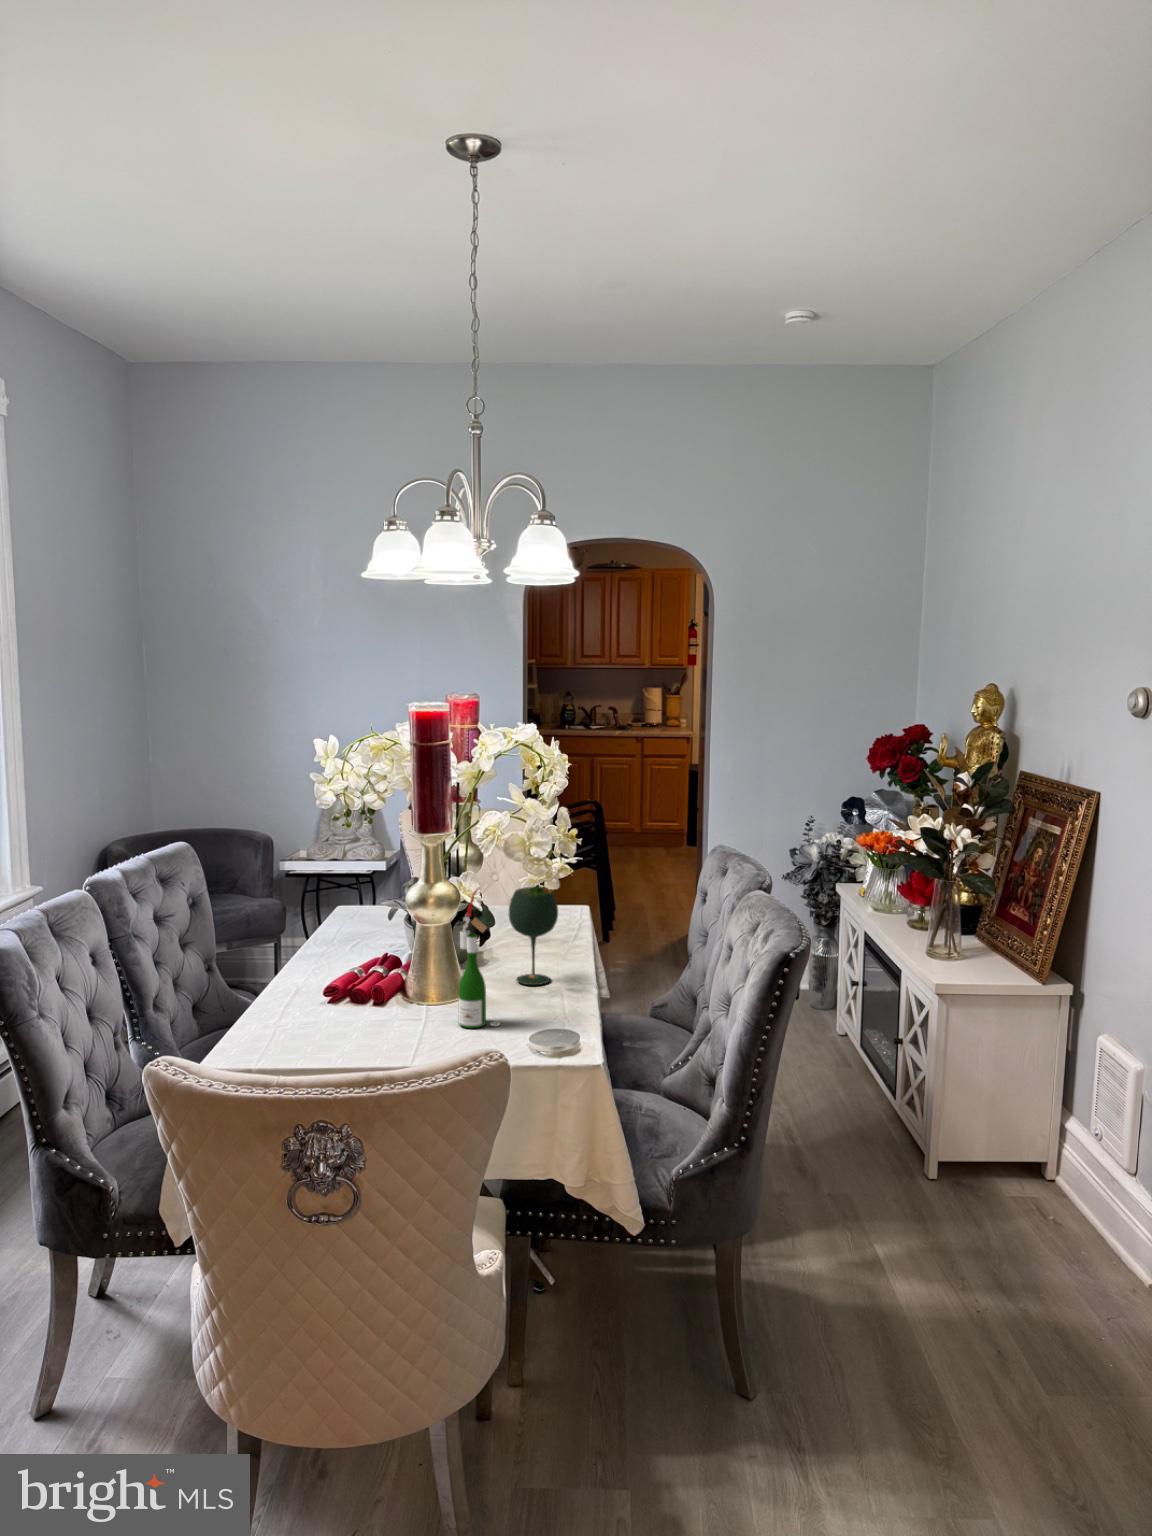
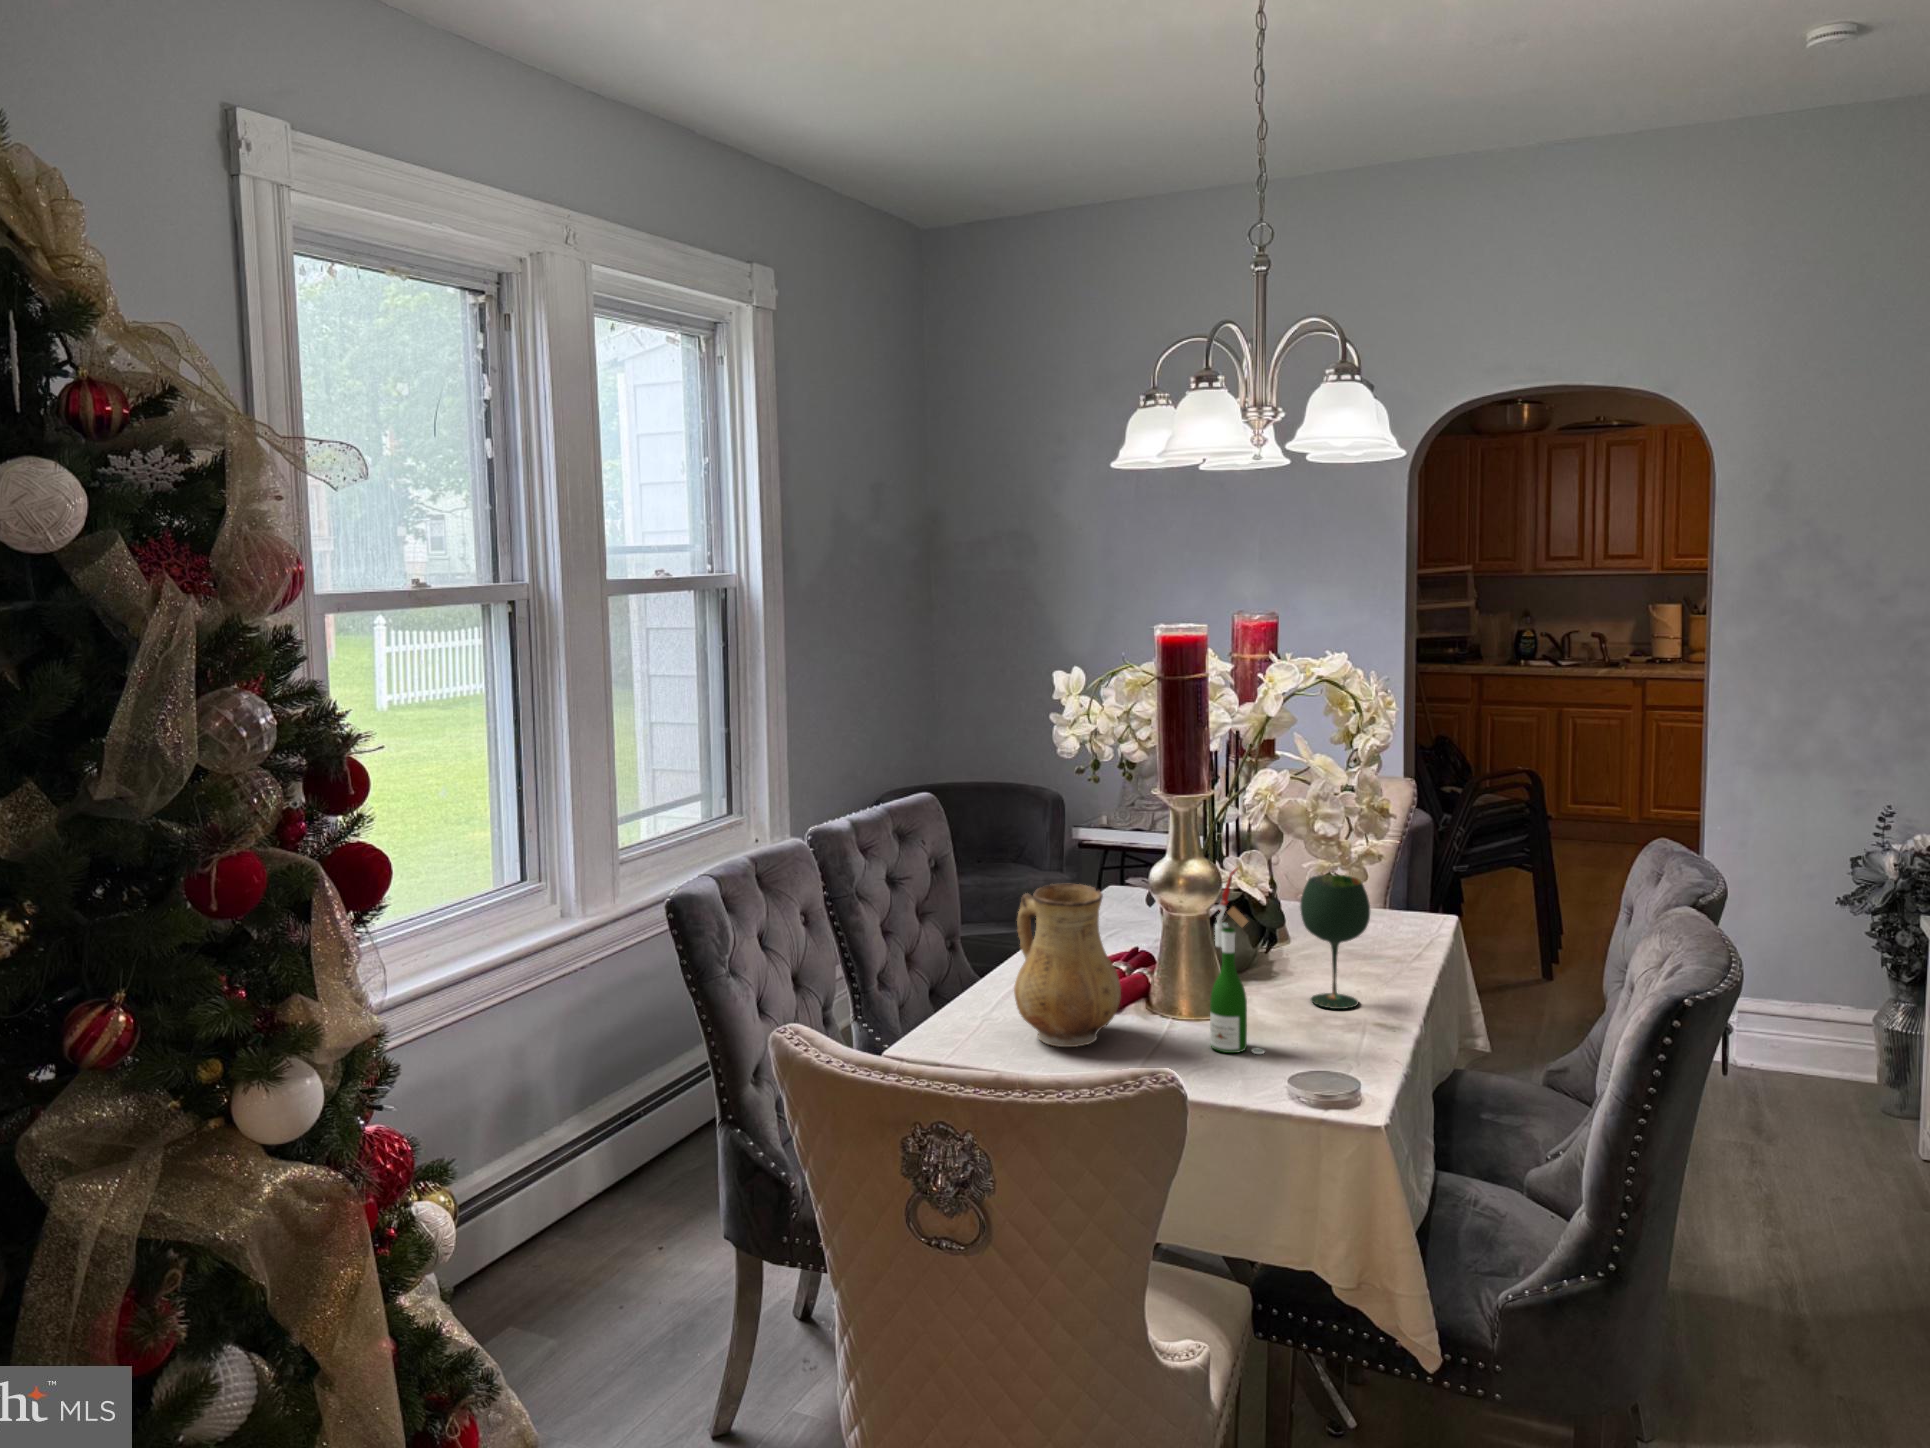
ceramic pitcher: none [300,910,389,1041] -> present [1014,884,1121,1047]

